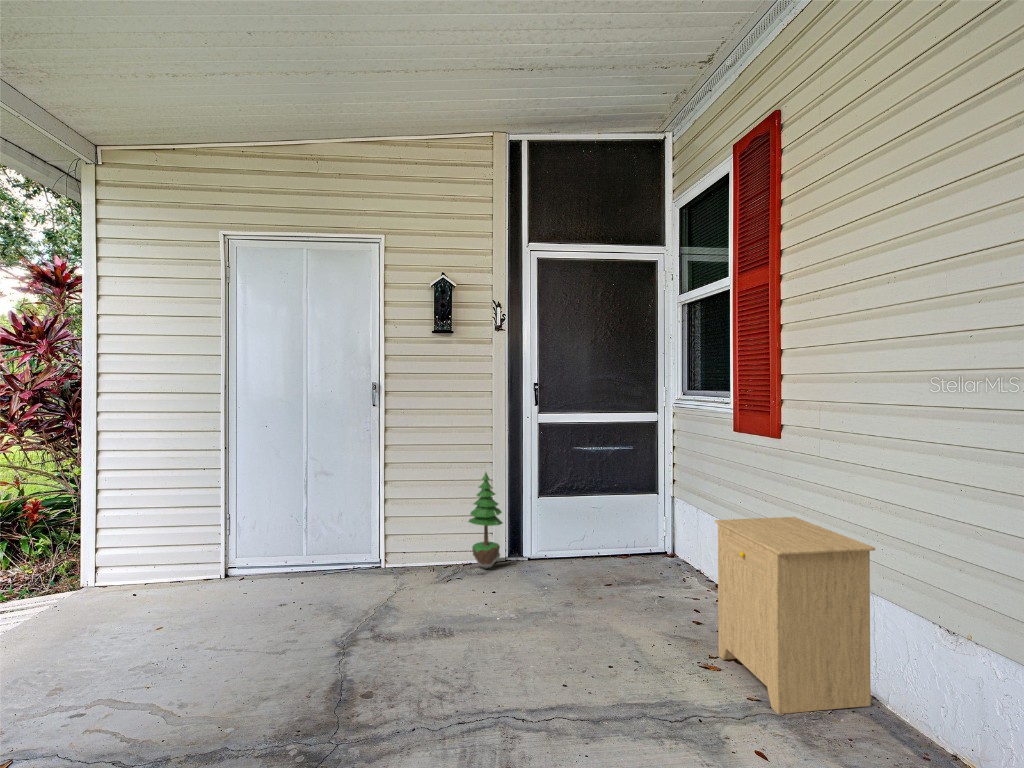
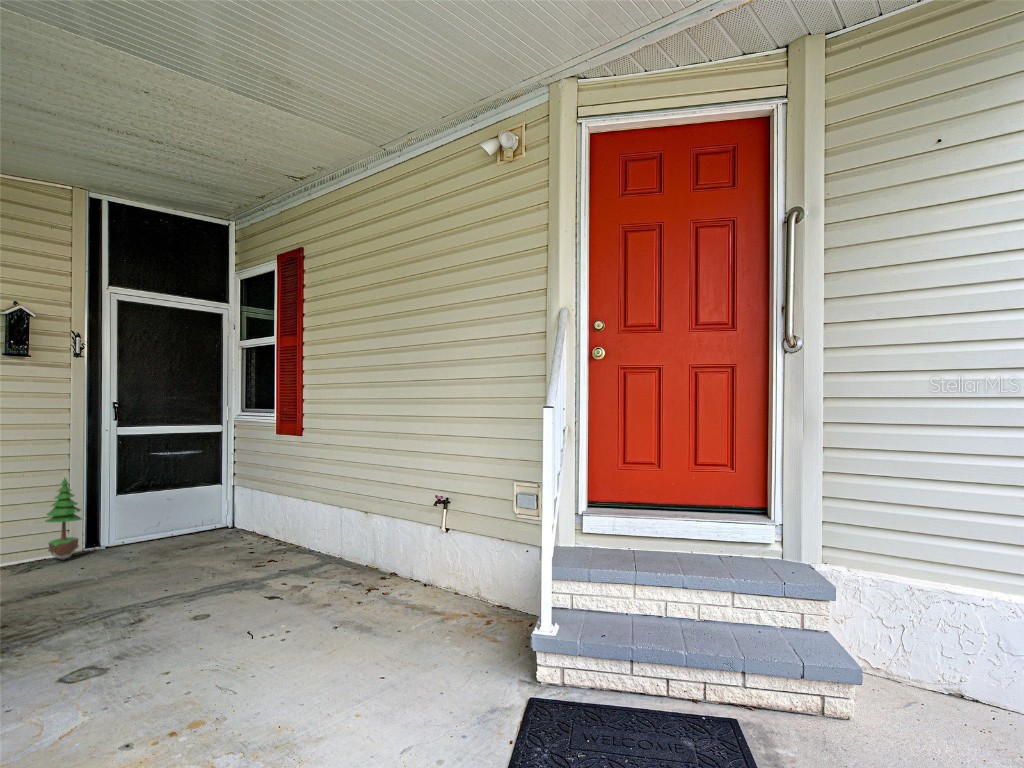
side table: present [715,517,875,714] -> none [262,476,340,571]

